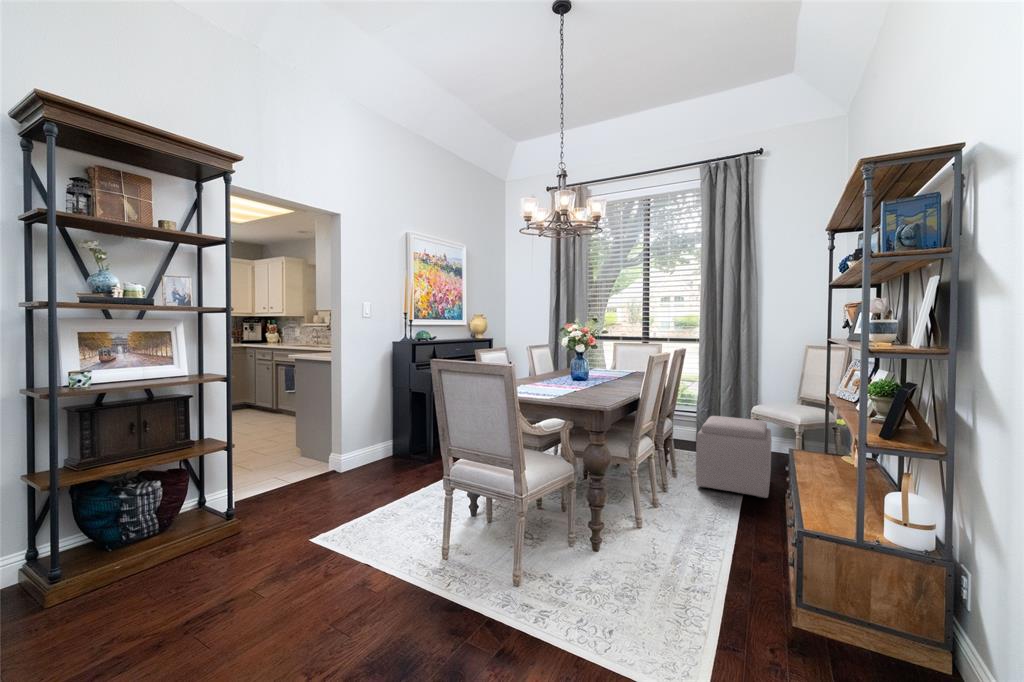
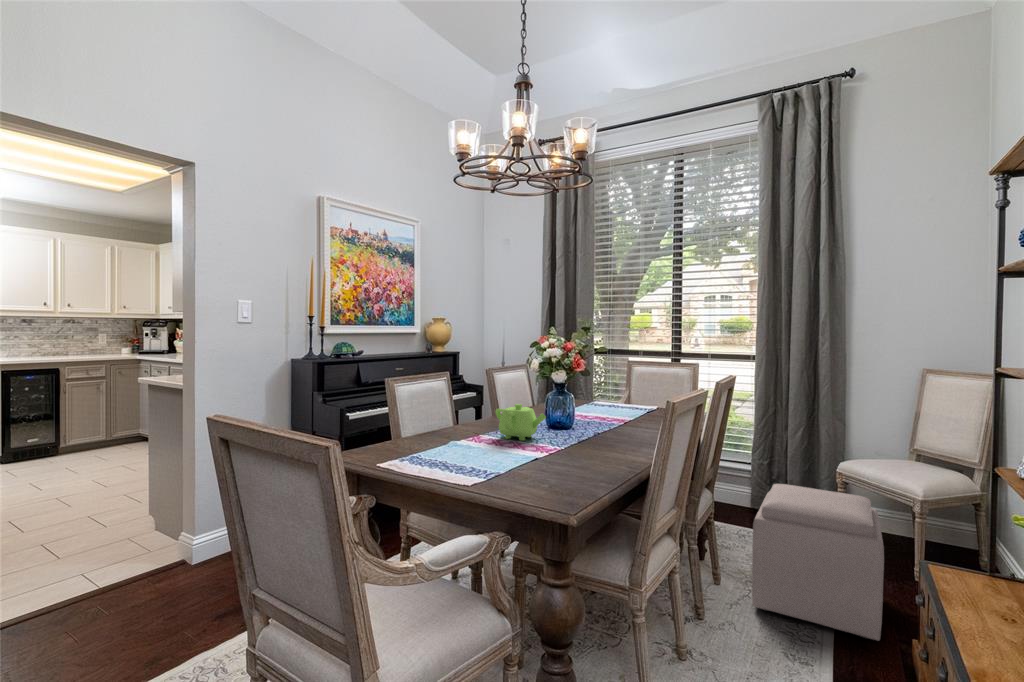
teapot: none [543,365,575,387] -> present [495,404,546,441]

